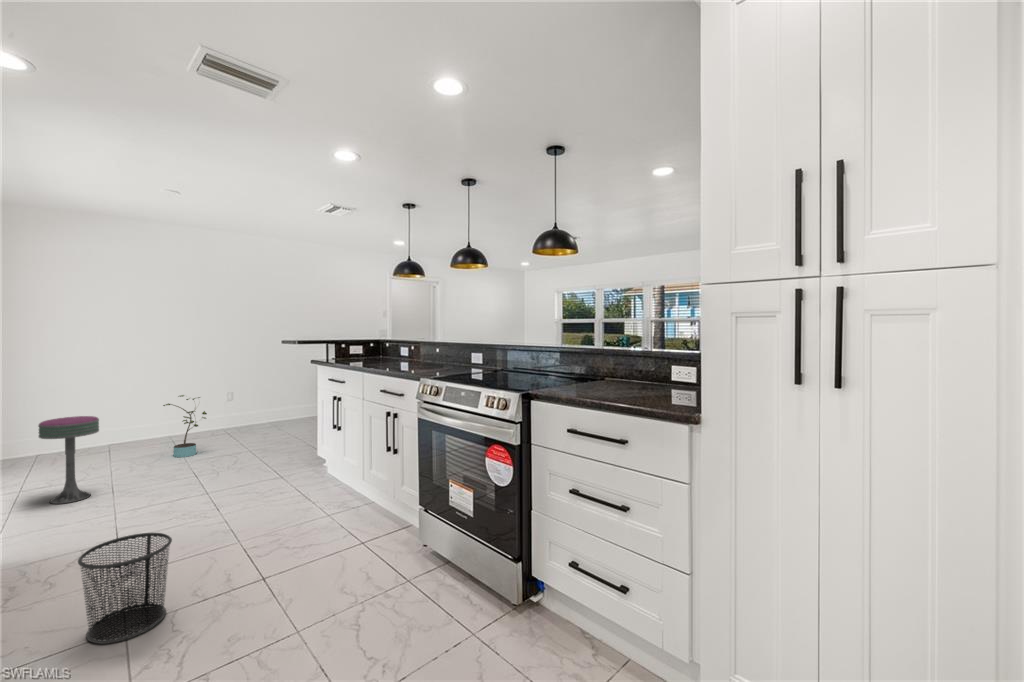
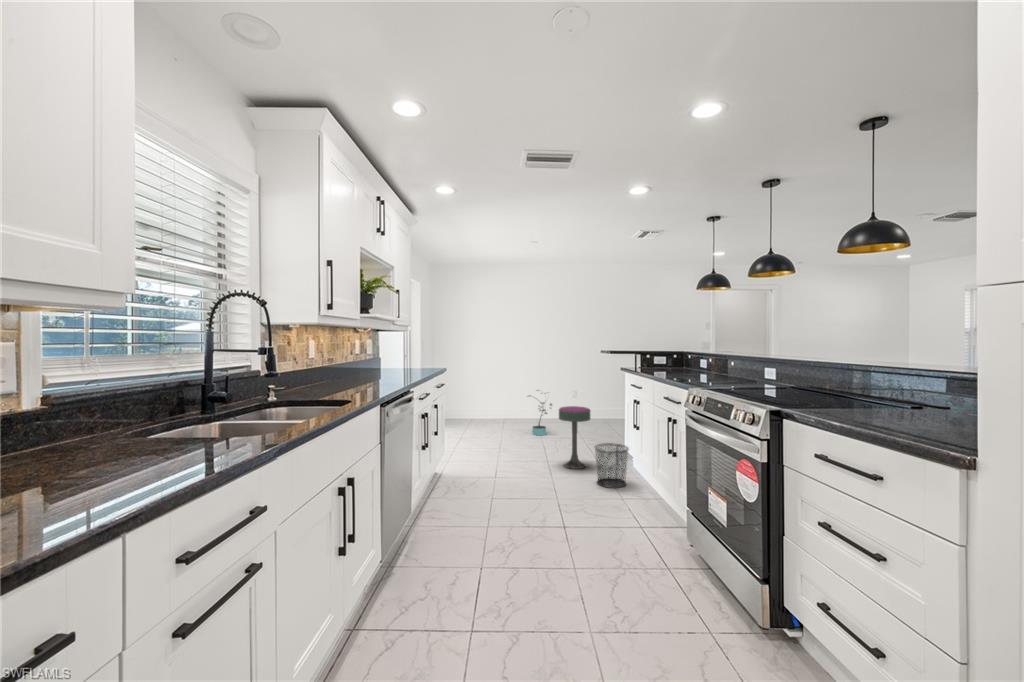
bar stool: present [38,416,99,504] -> present [559,406,590,469]
trash can: present [78,533,172,644] -> present [595,443,628,488]

